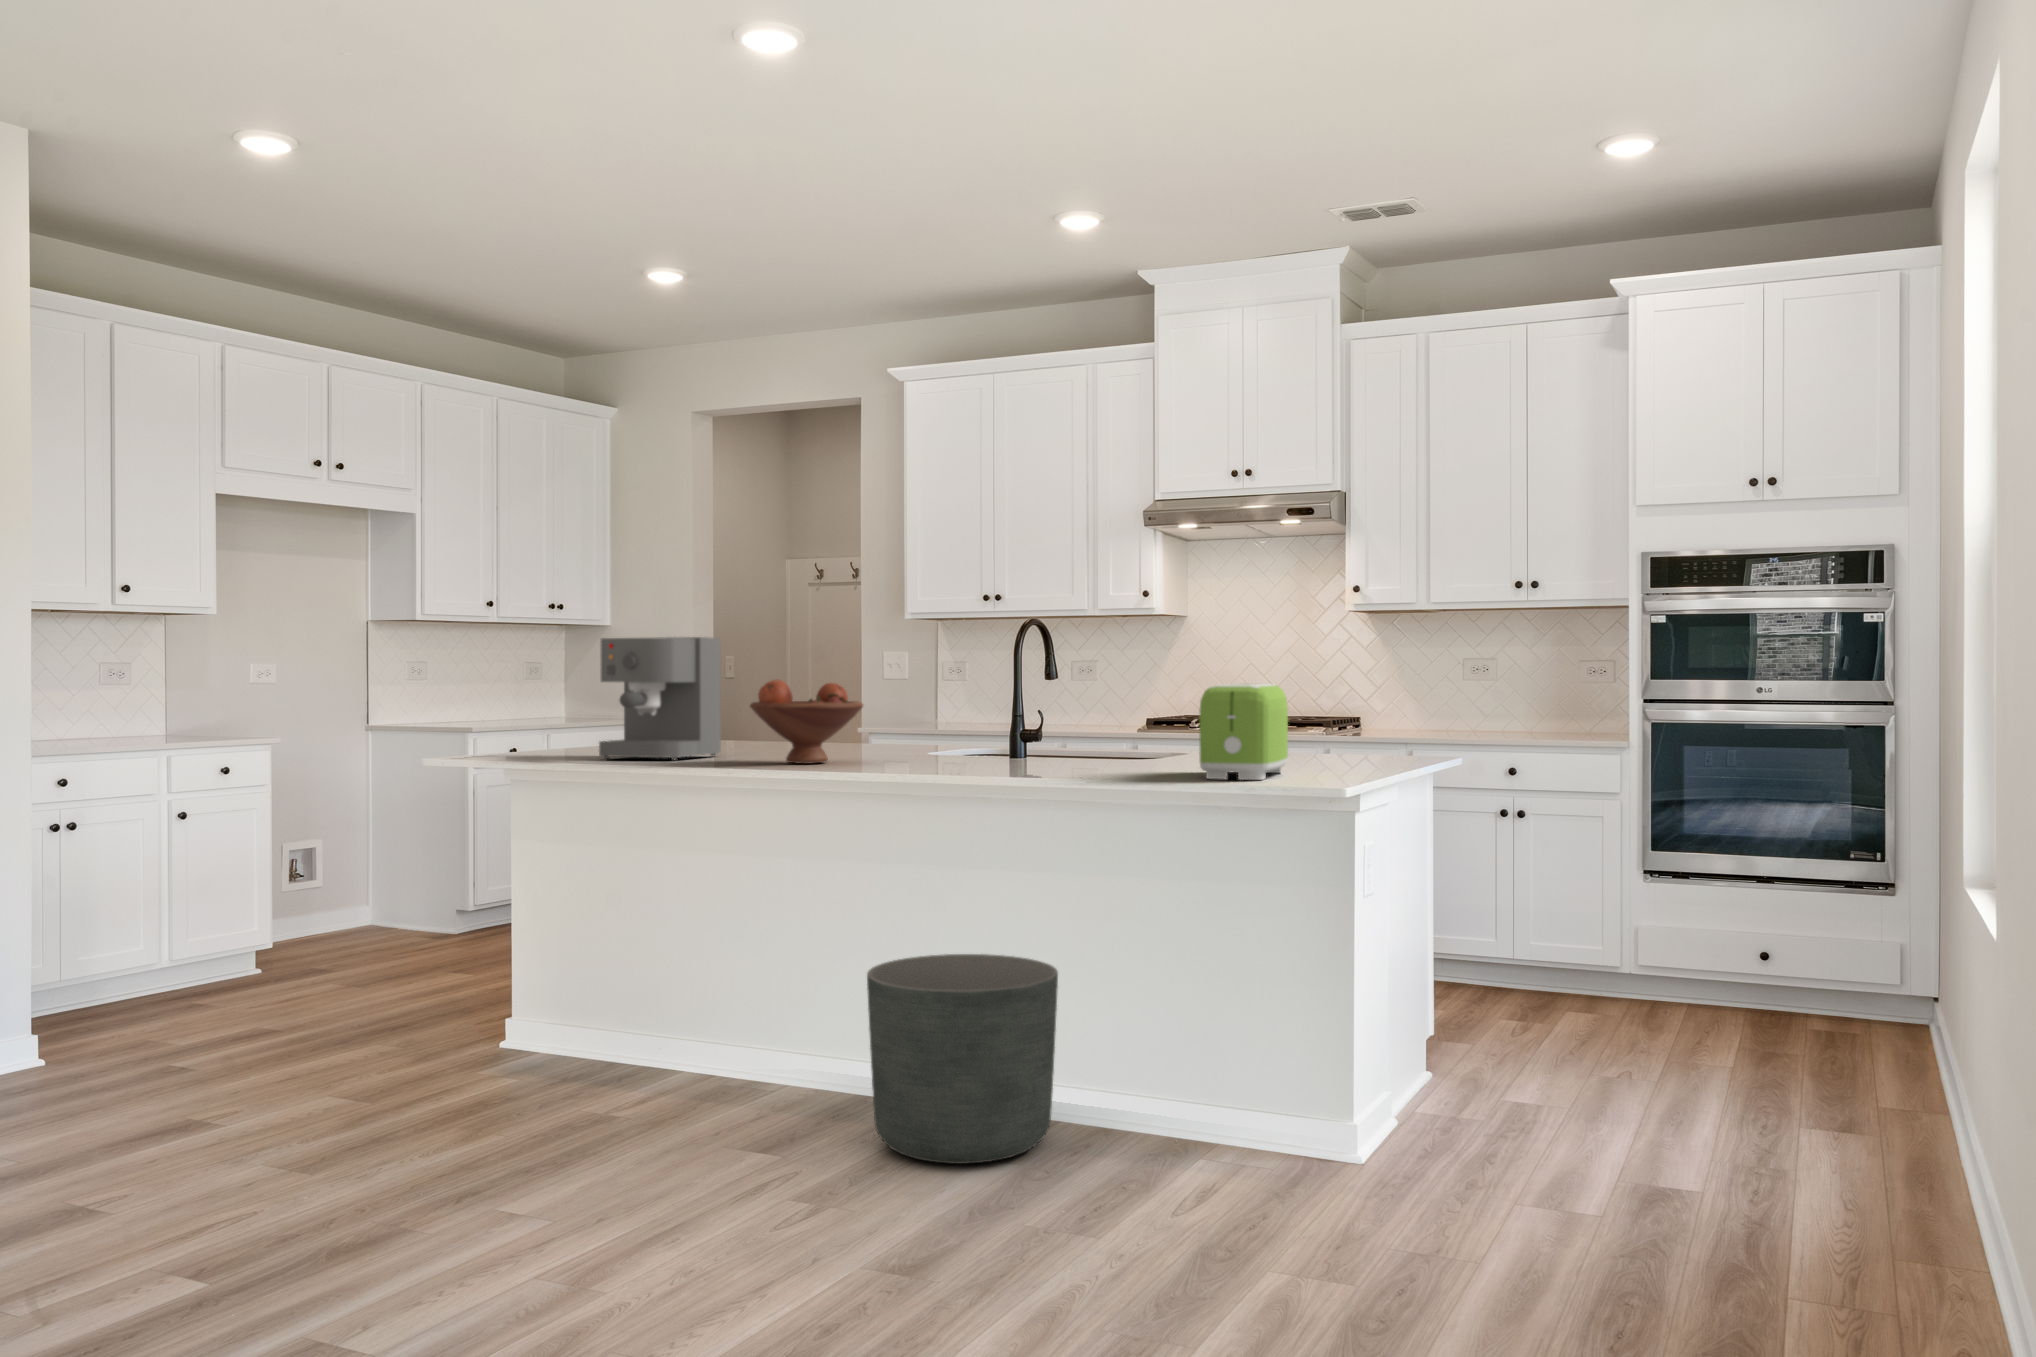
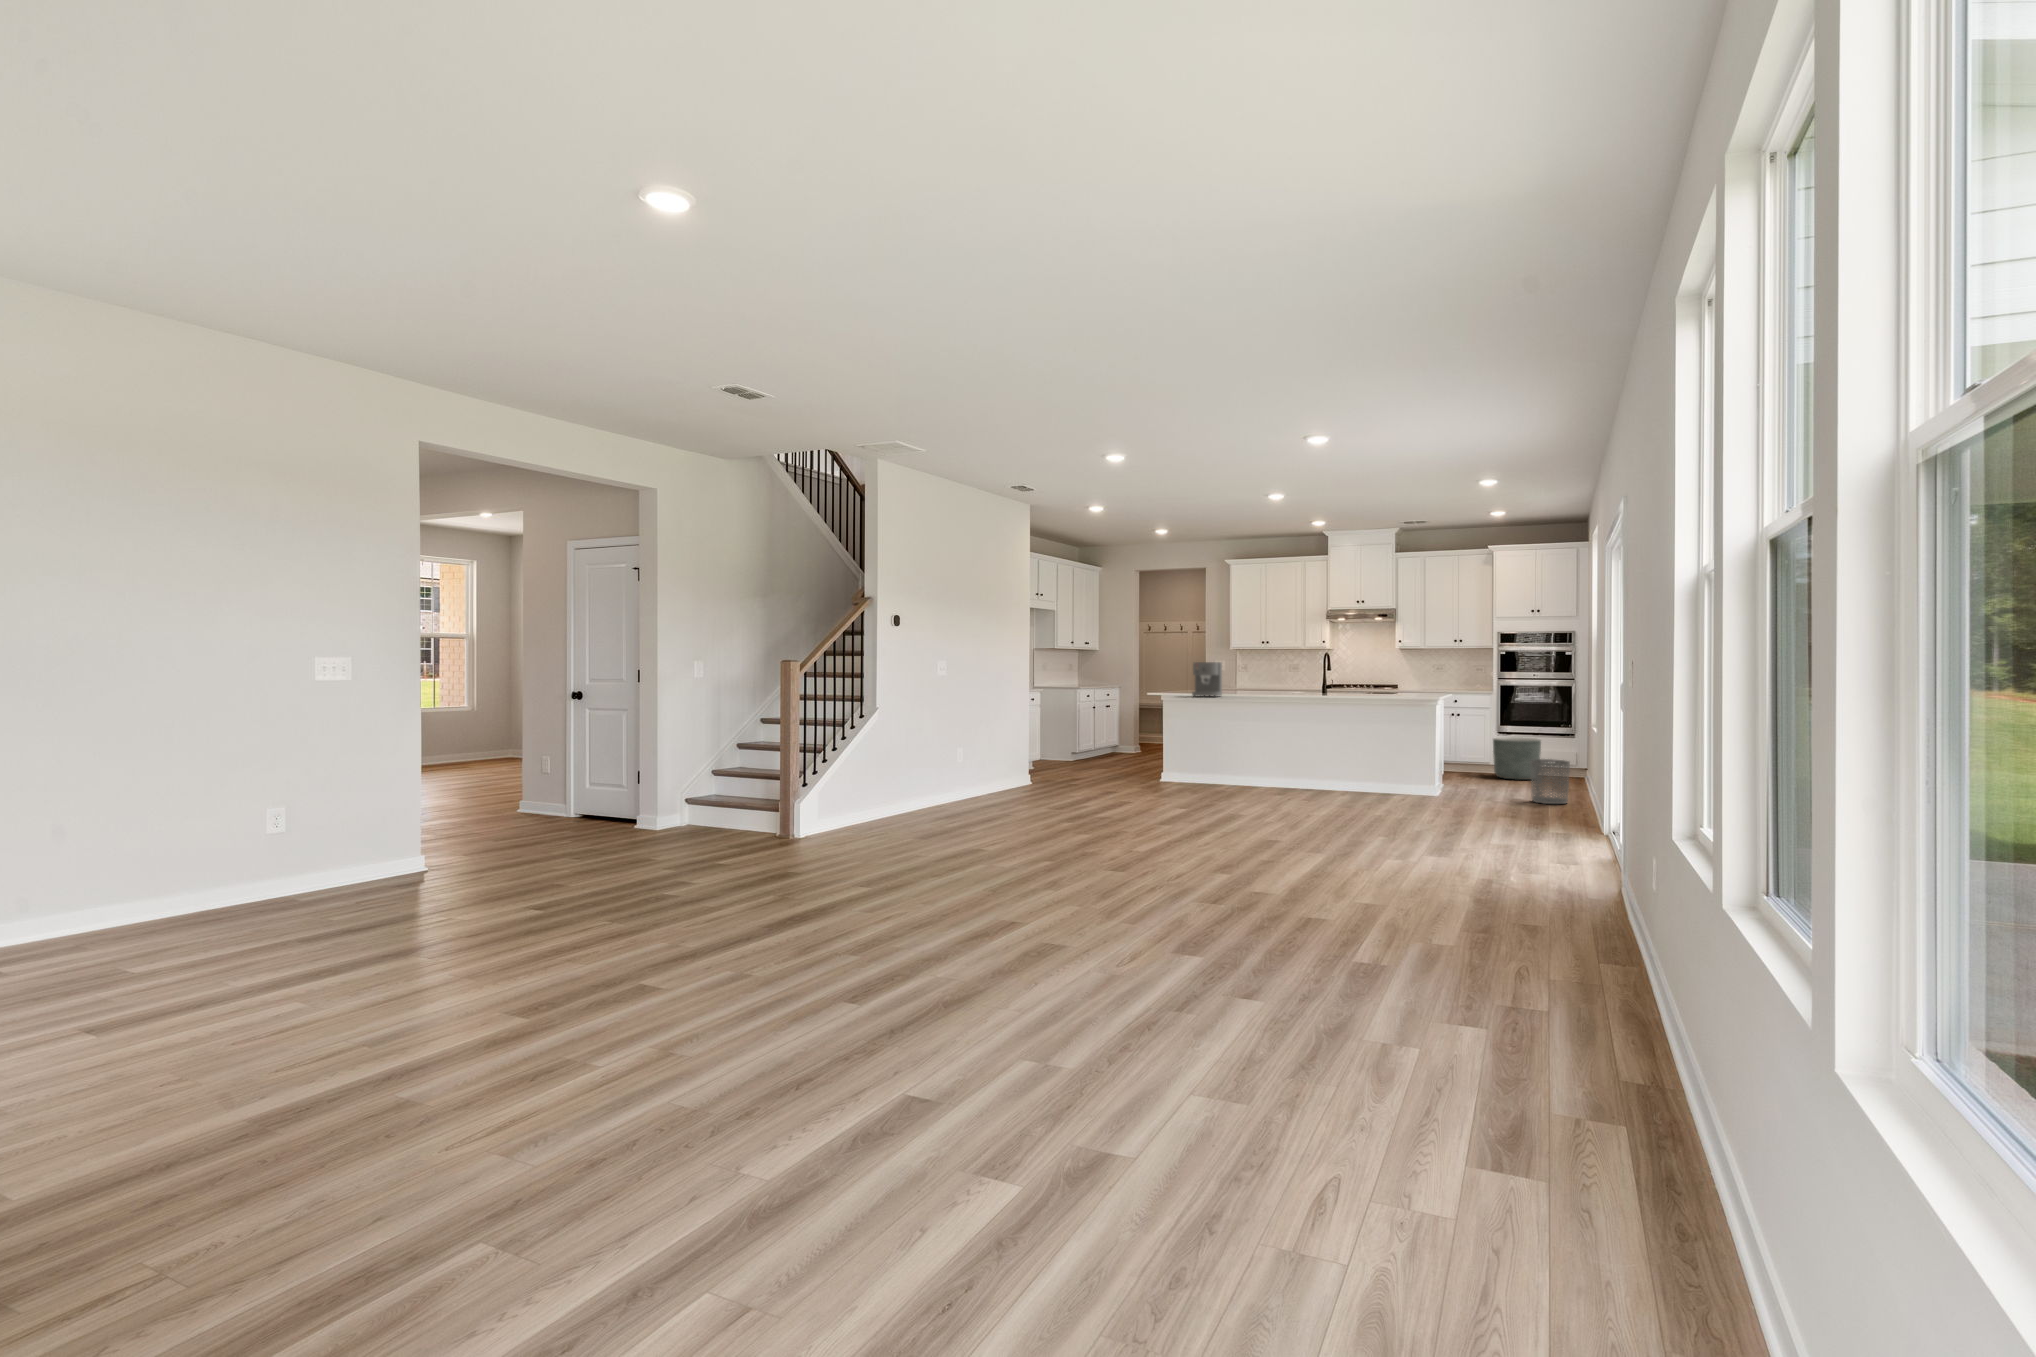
fruit bowl: present [750,680,863,764] -> none [1244,675,1276,697]
toaster: present [1200,684,1288,780] -> none [1384,676,1403,700]
planter: present [867,954,1058,1164] -> present [1493,737,1541,780]
waste bin: none [1794,1038,1974,1264] -> present [1530,759,1570,804]

